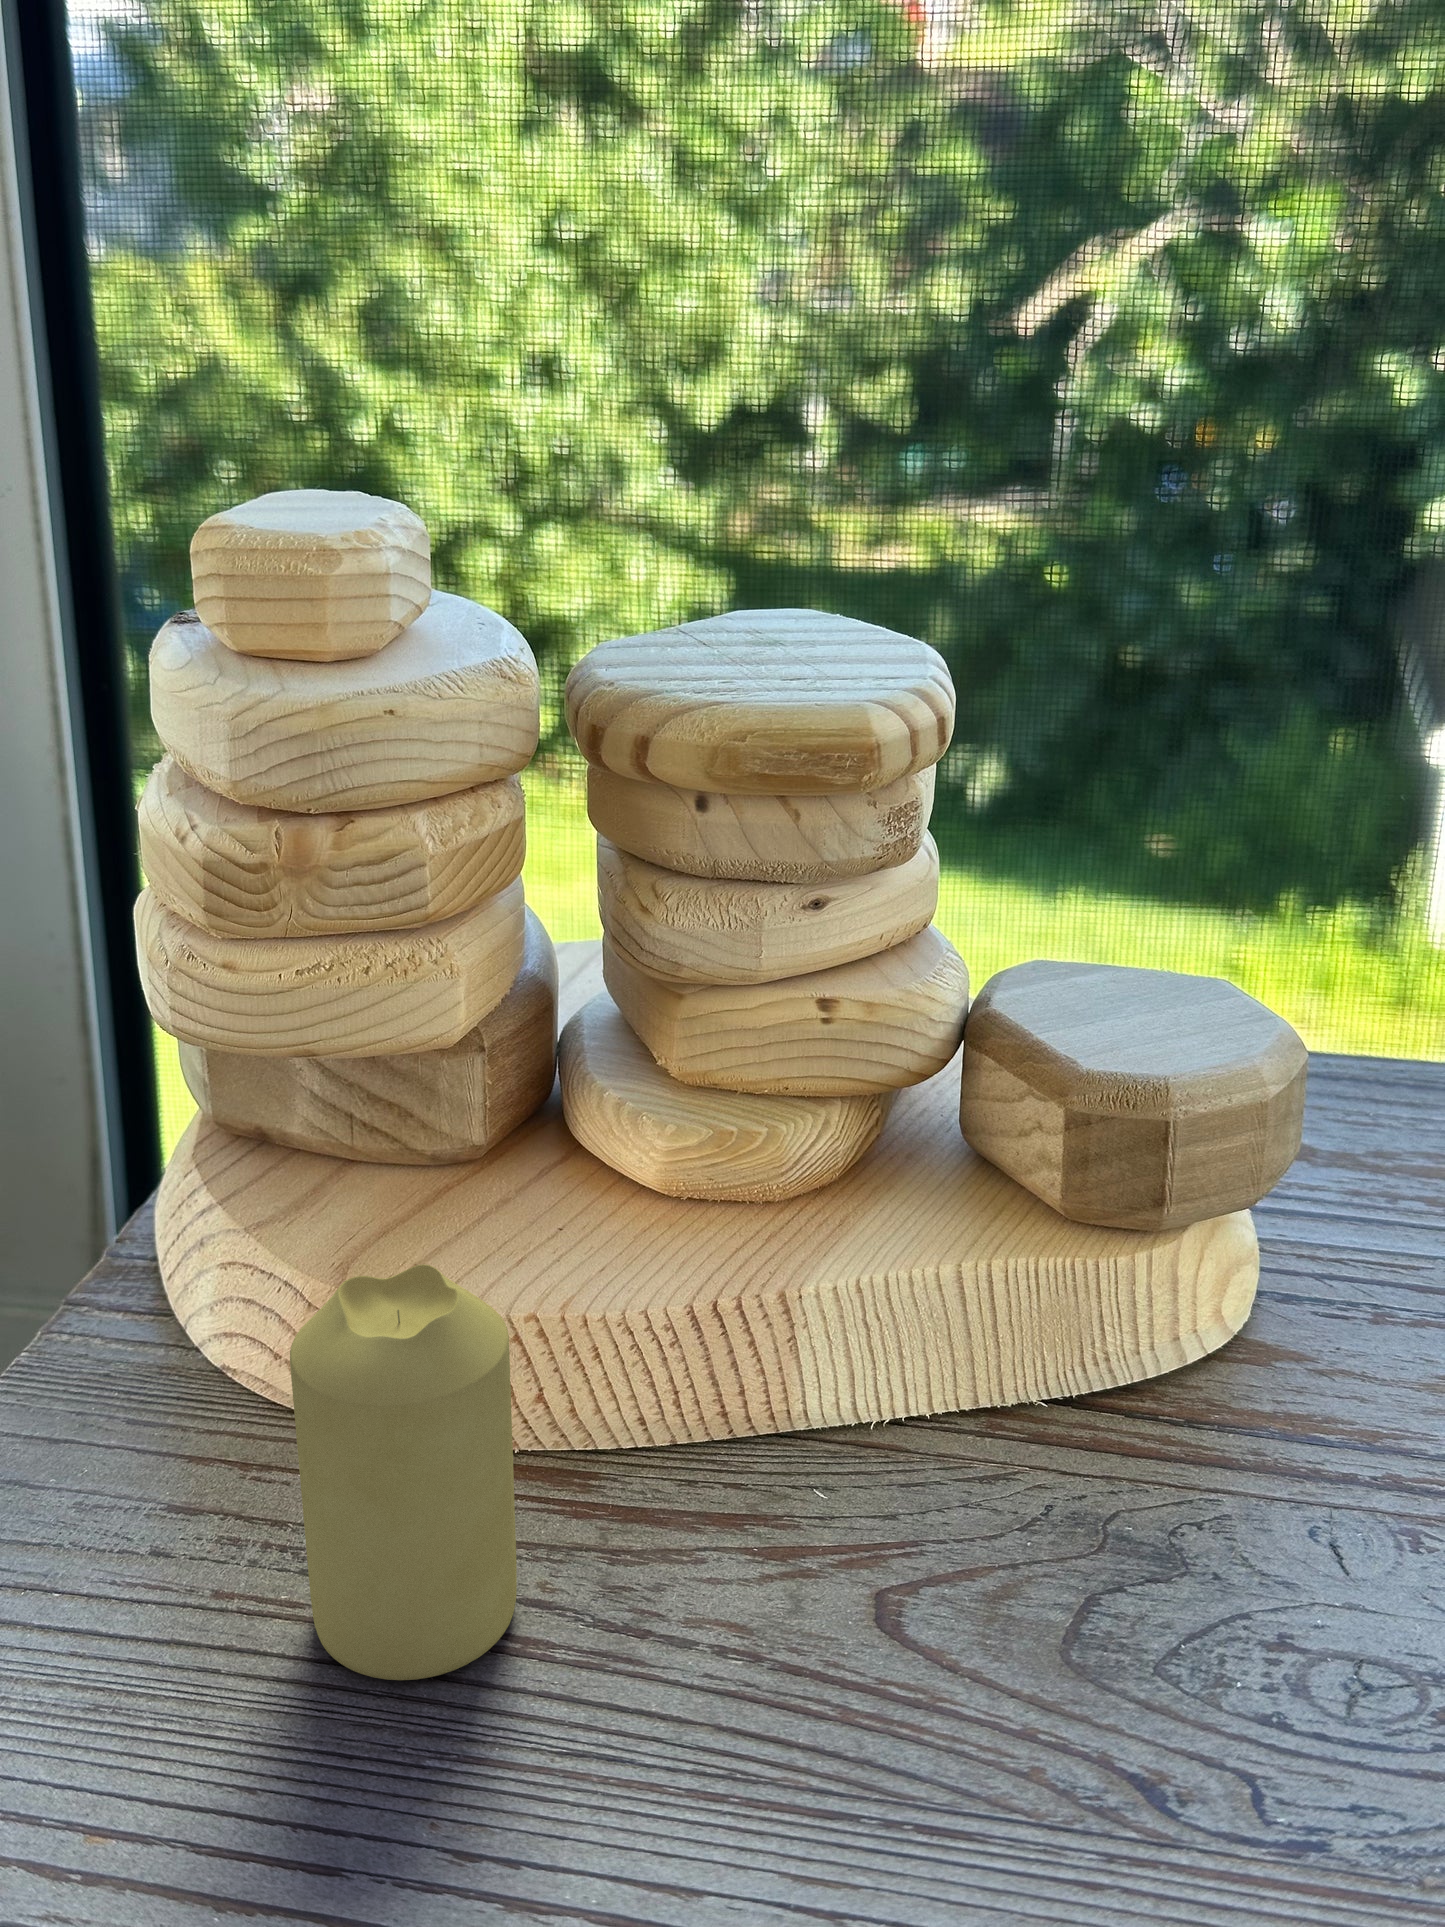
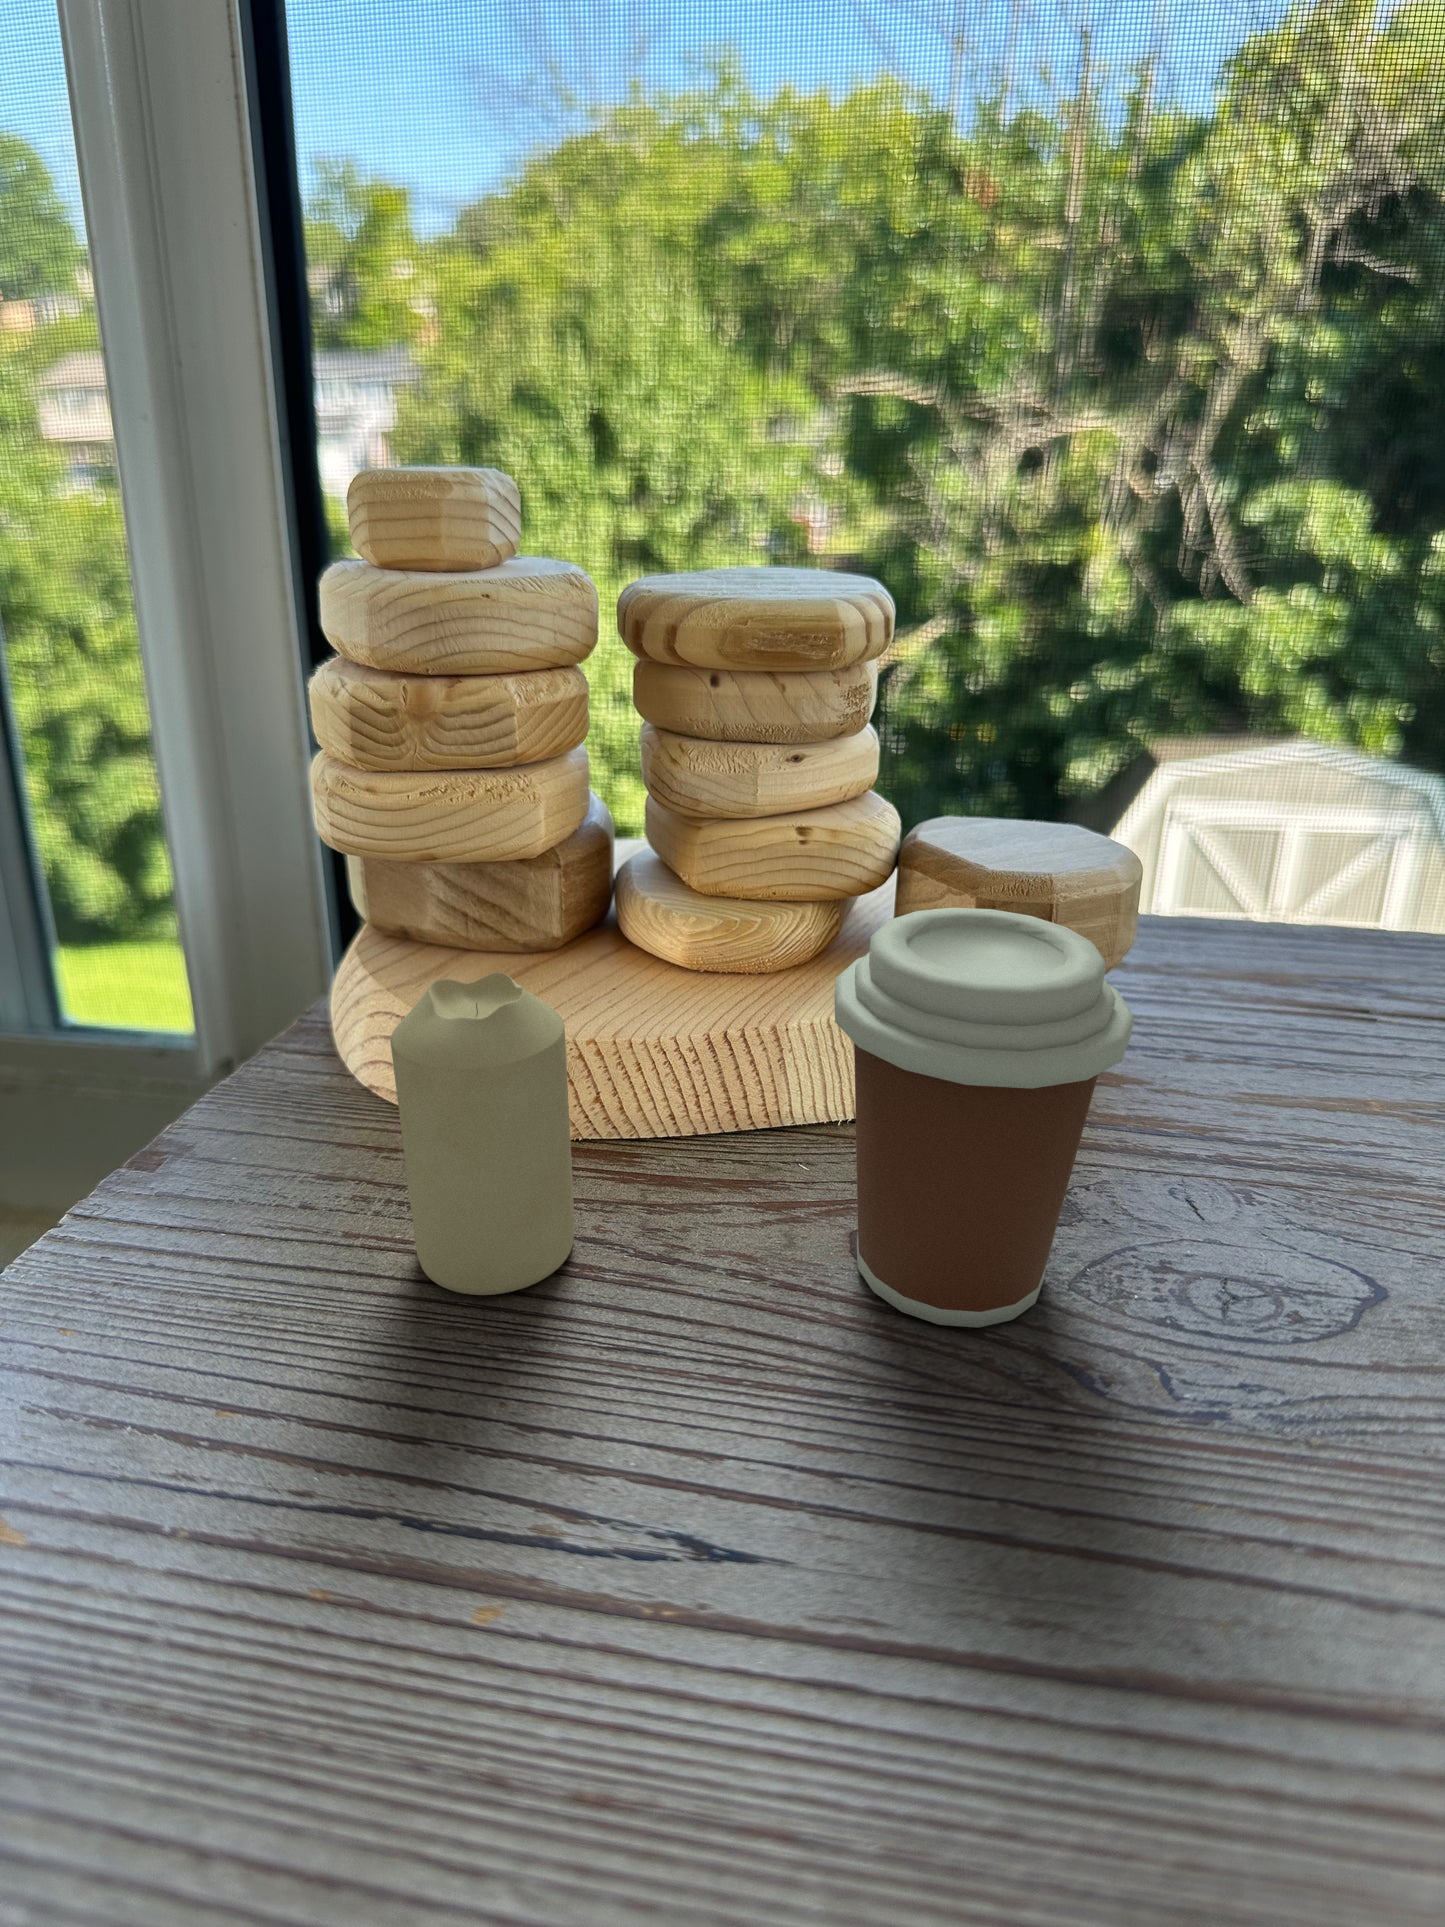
coffee cup: none [851,1181,1222,1727] -> present [835,908,1134,1328]

